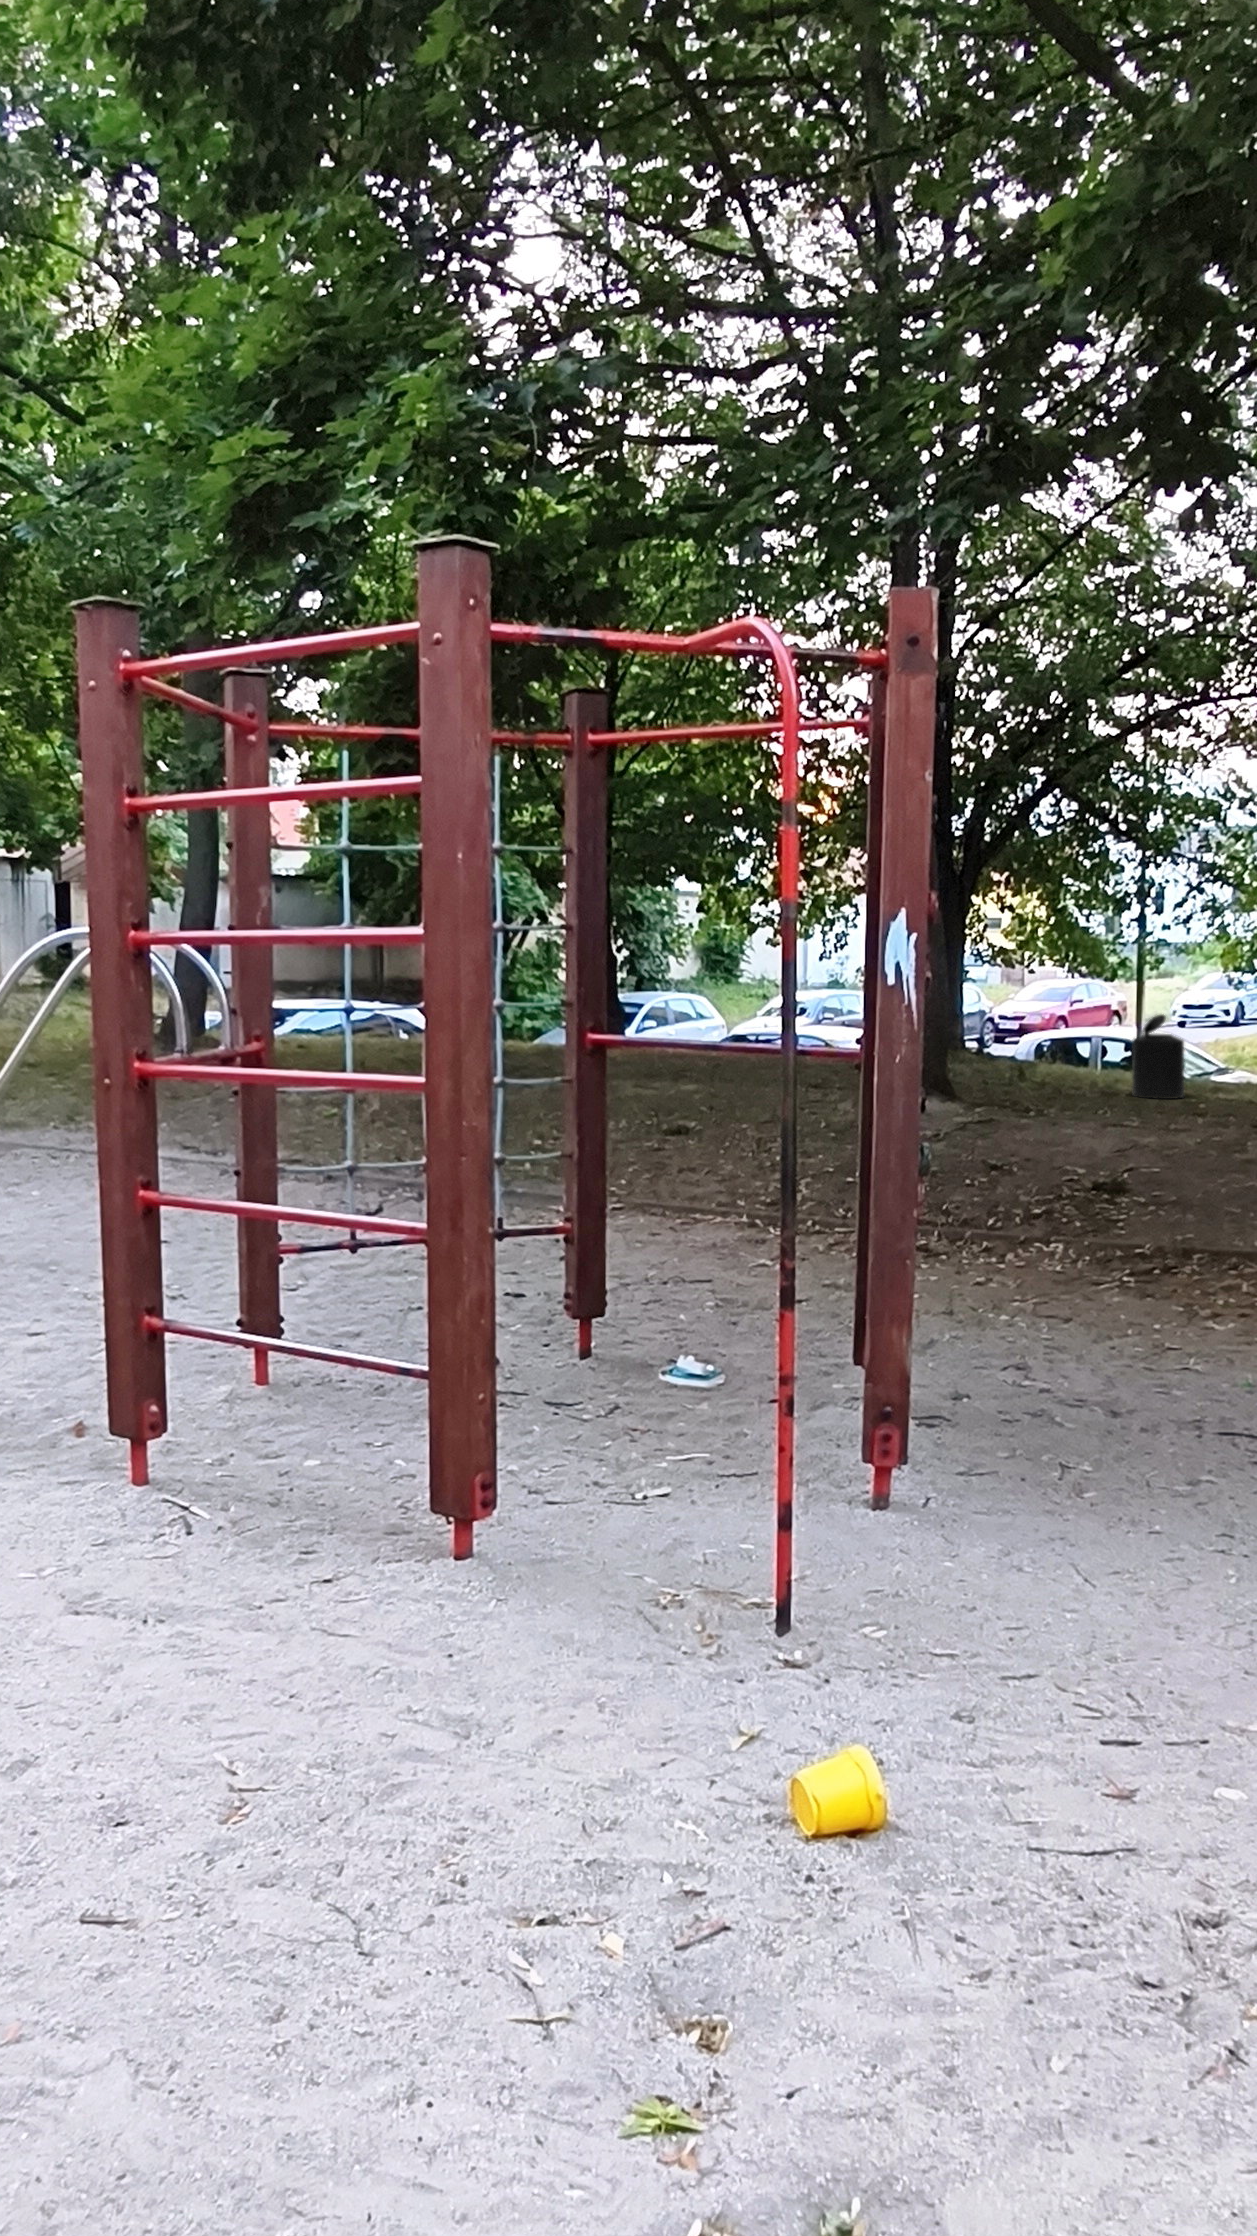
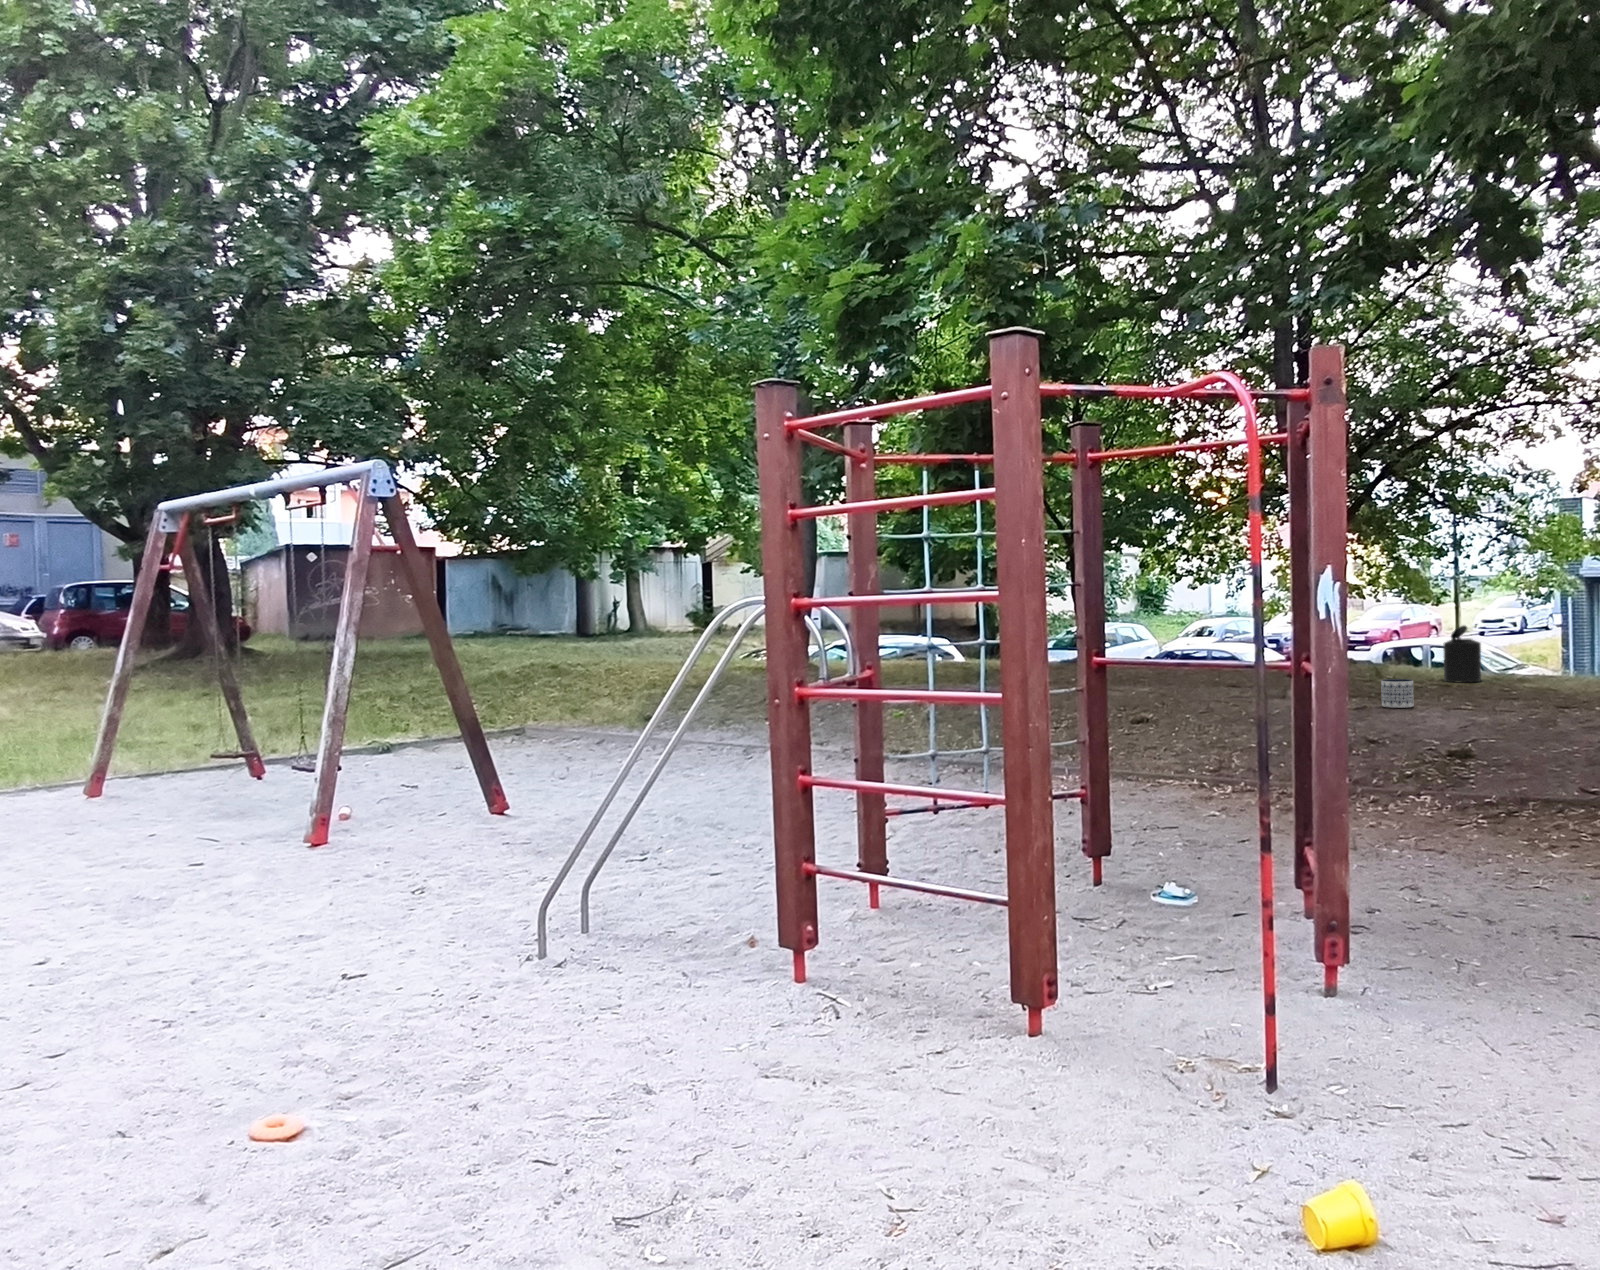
planter: none [1049,1094,1095,1138] -> present [1381,679,1414,708]

